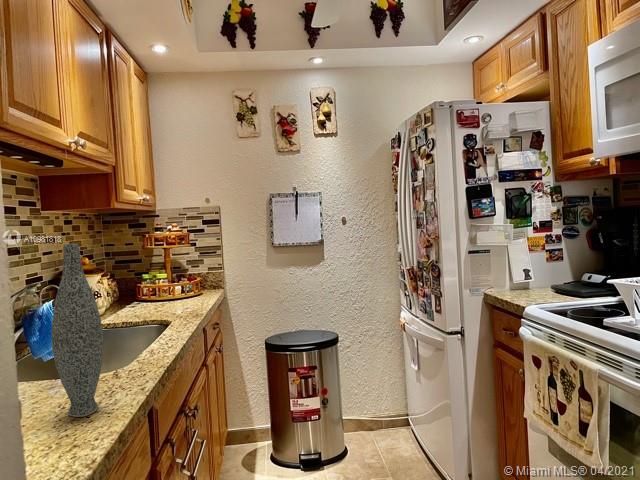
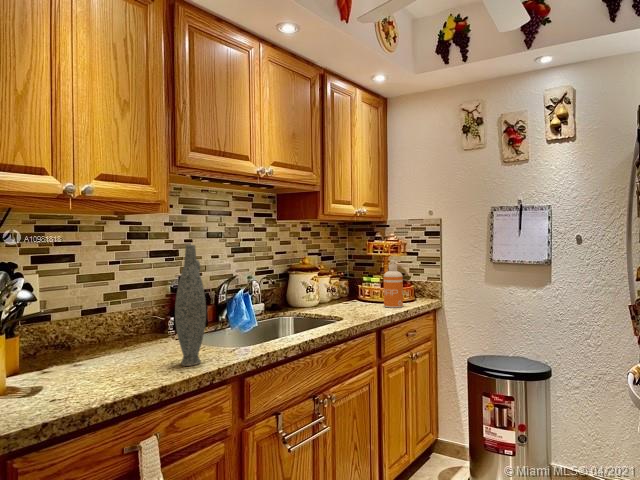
soap dispenser: none [181,251,203,303] -> present [384,260,403,308]

